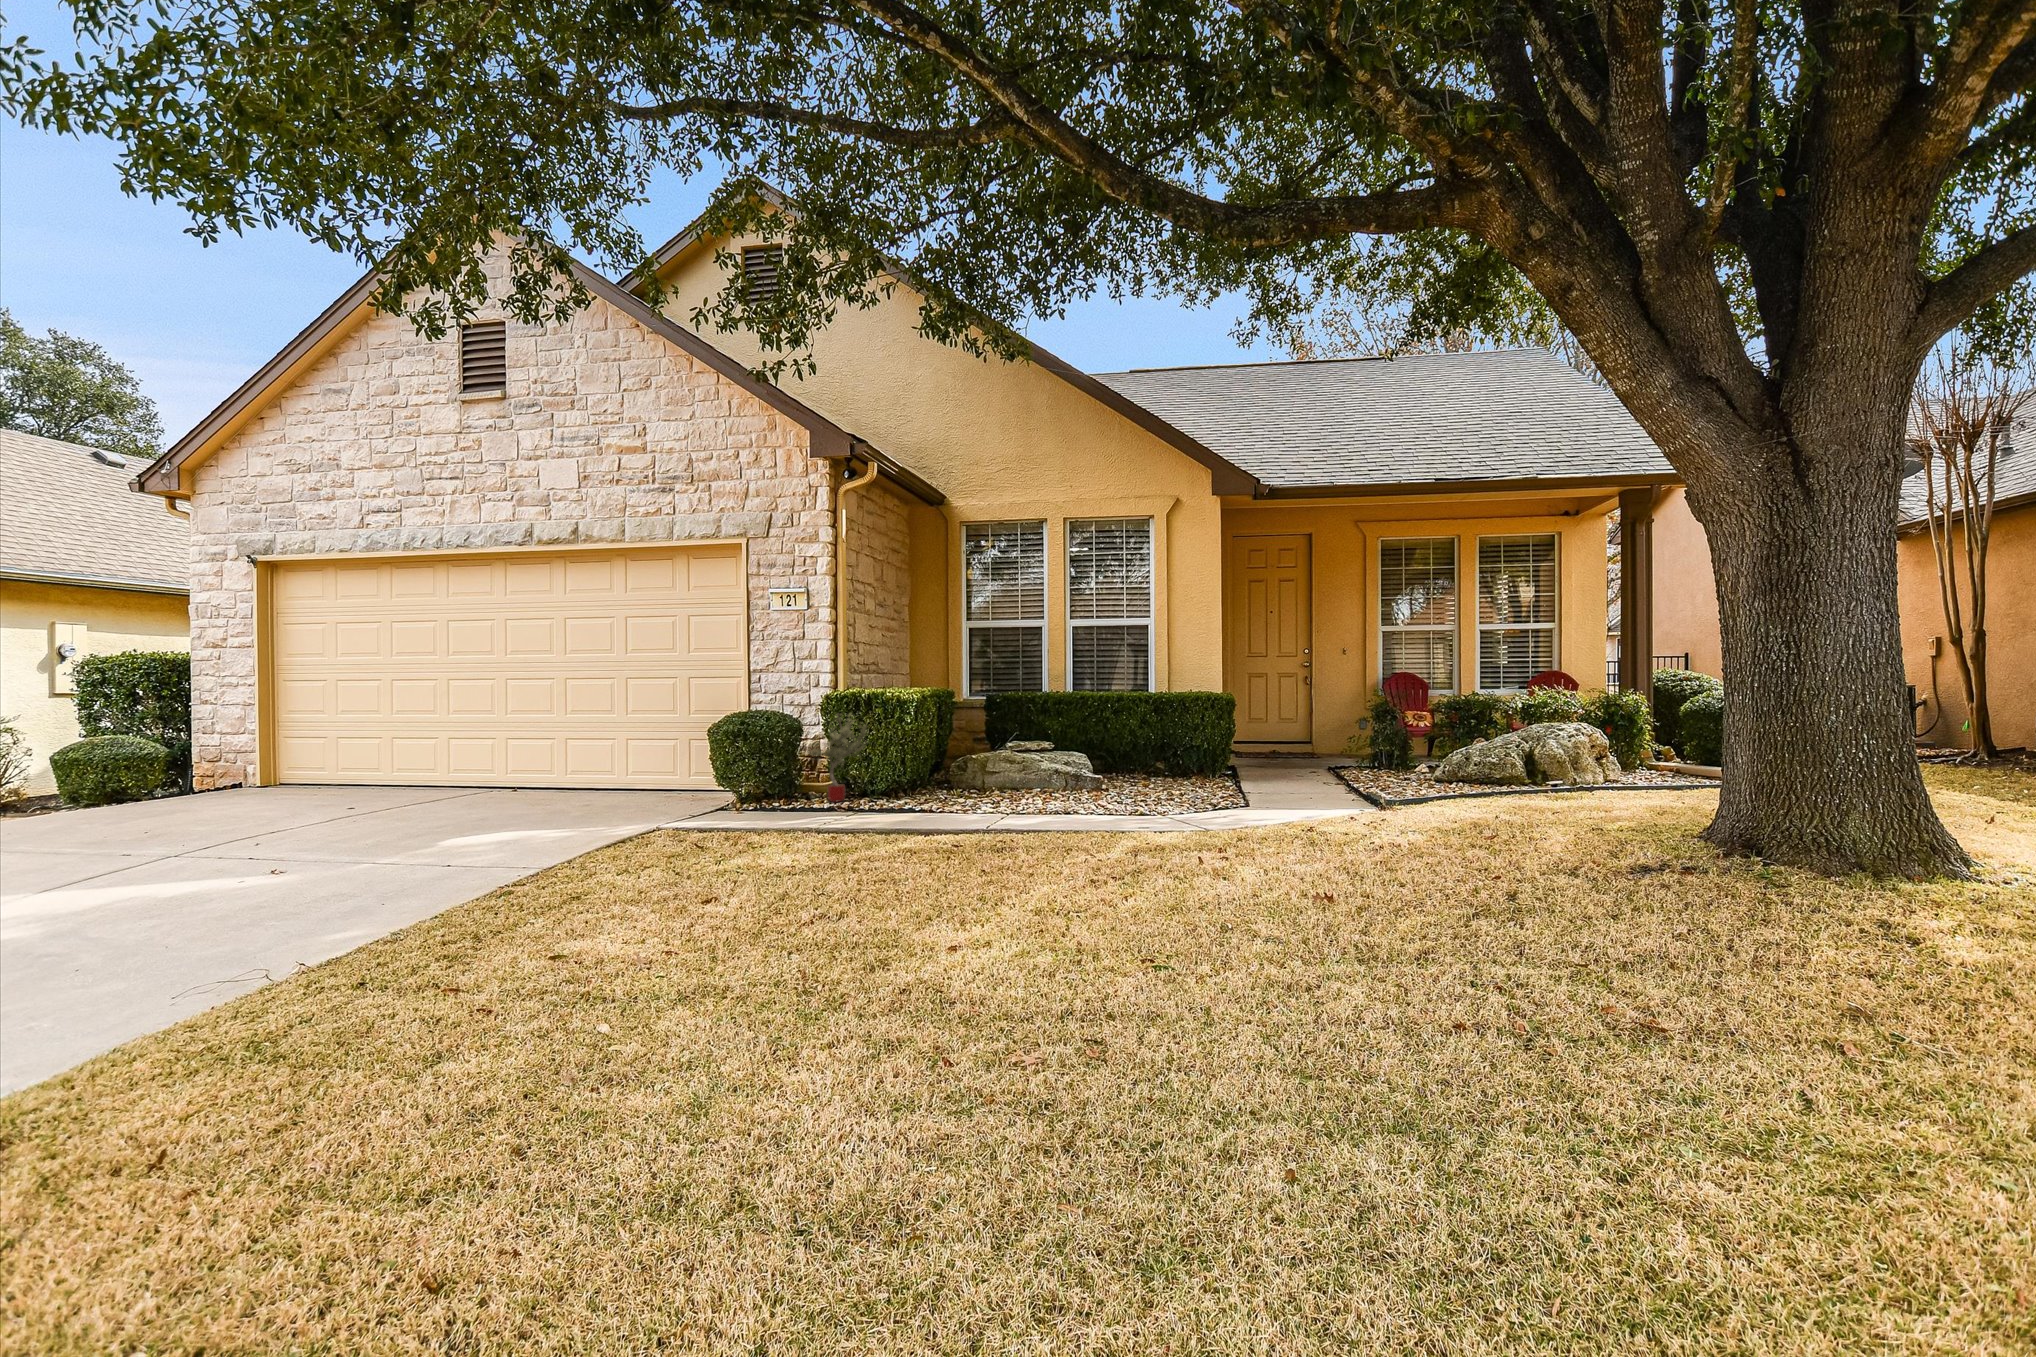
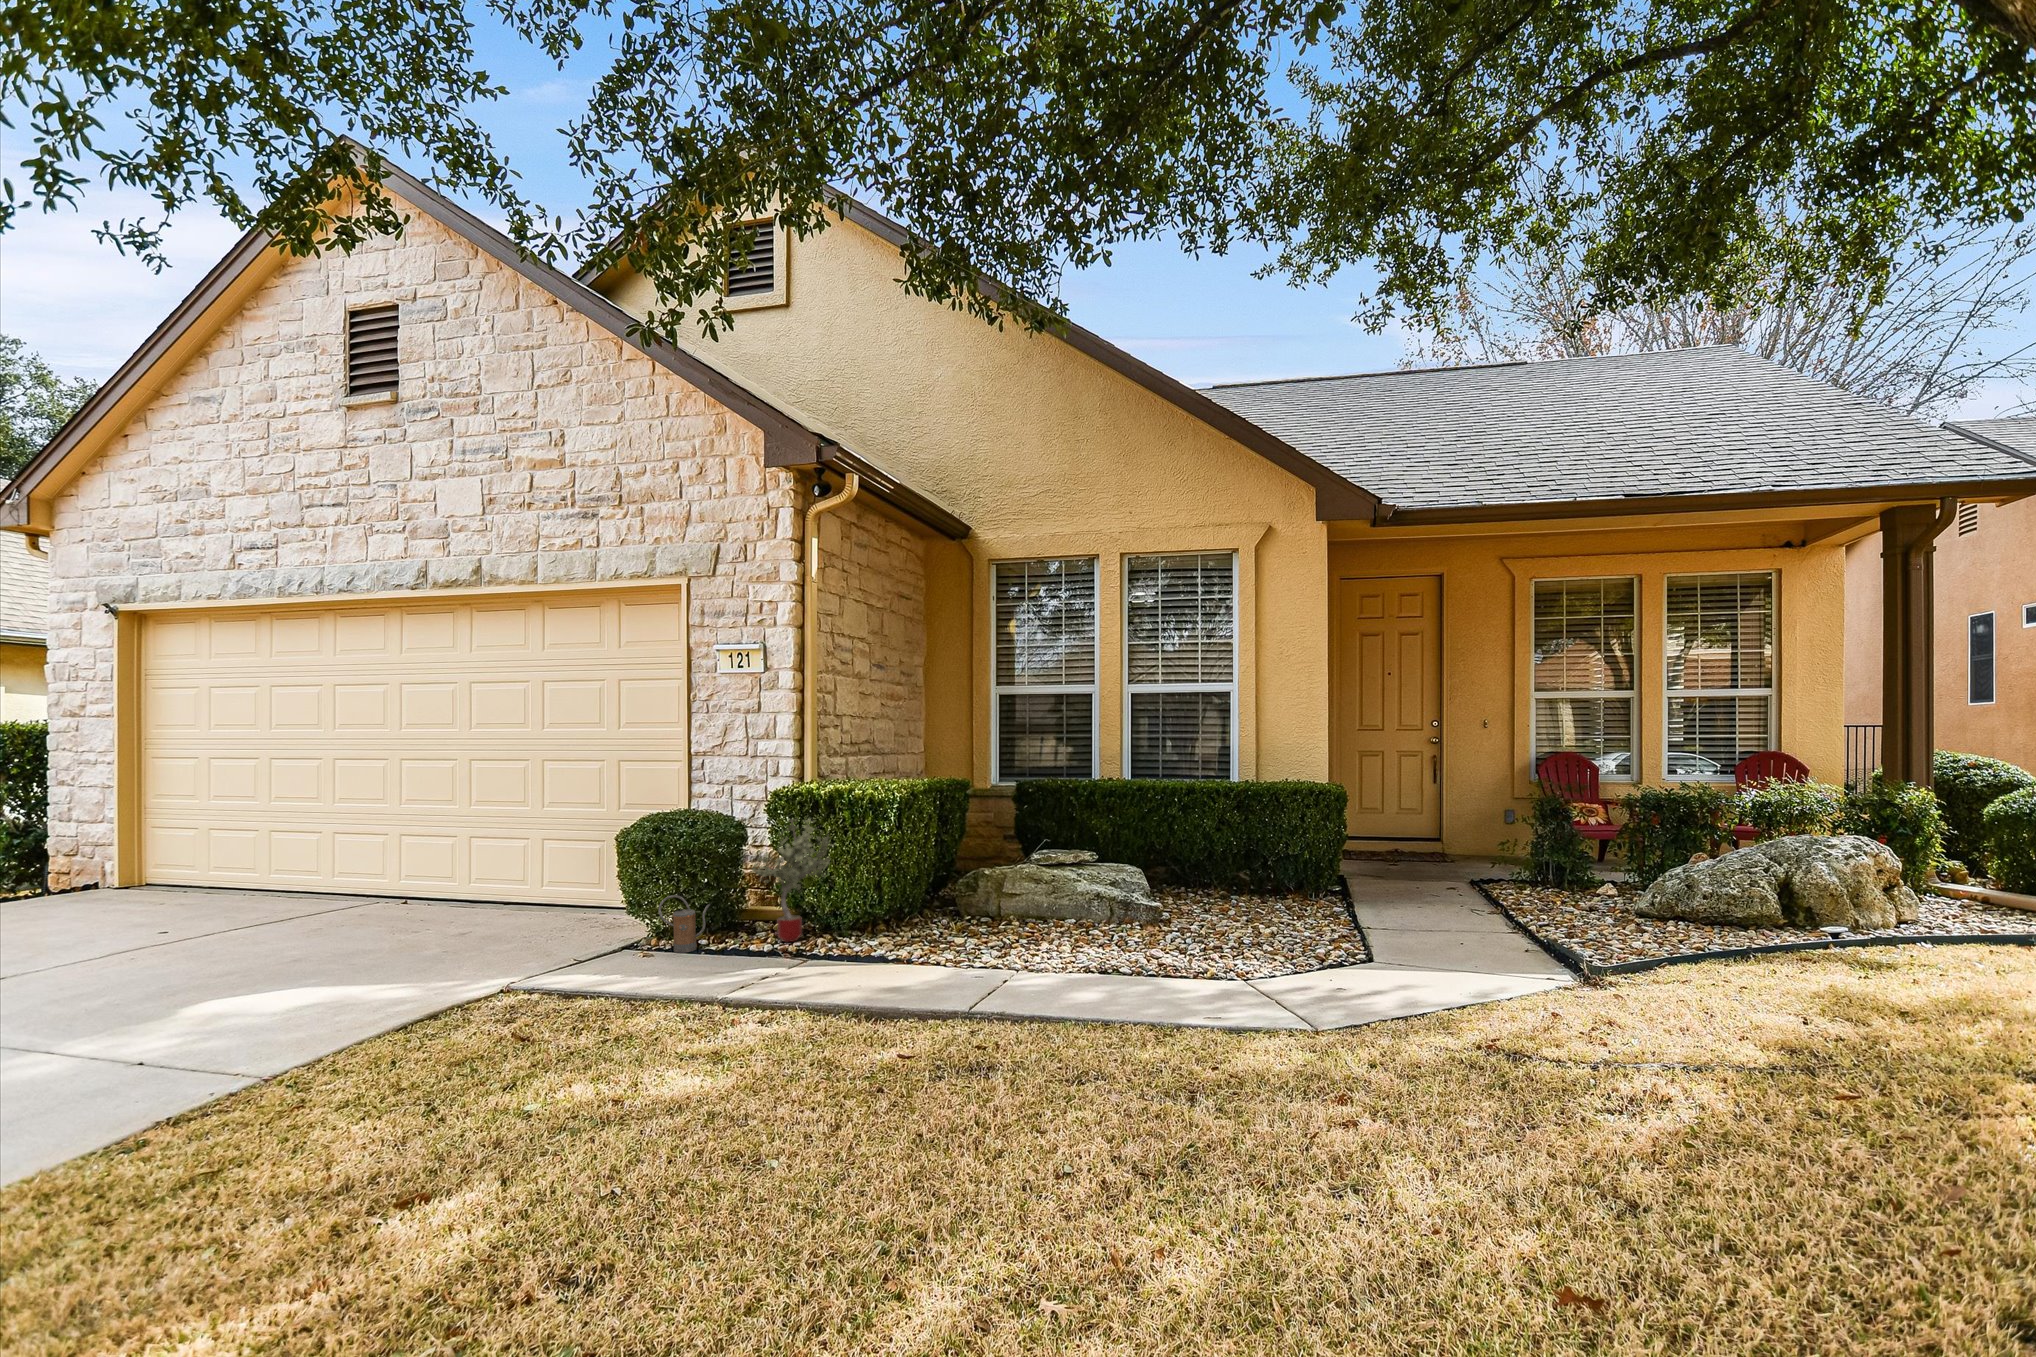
watering can: none [742,767,780,808] -> present [659,895,710,953]

